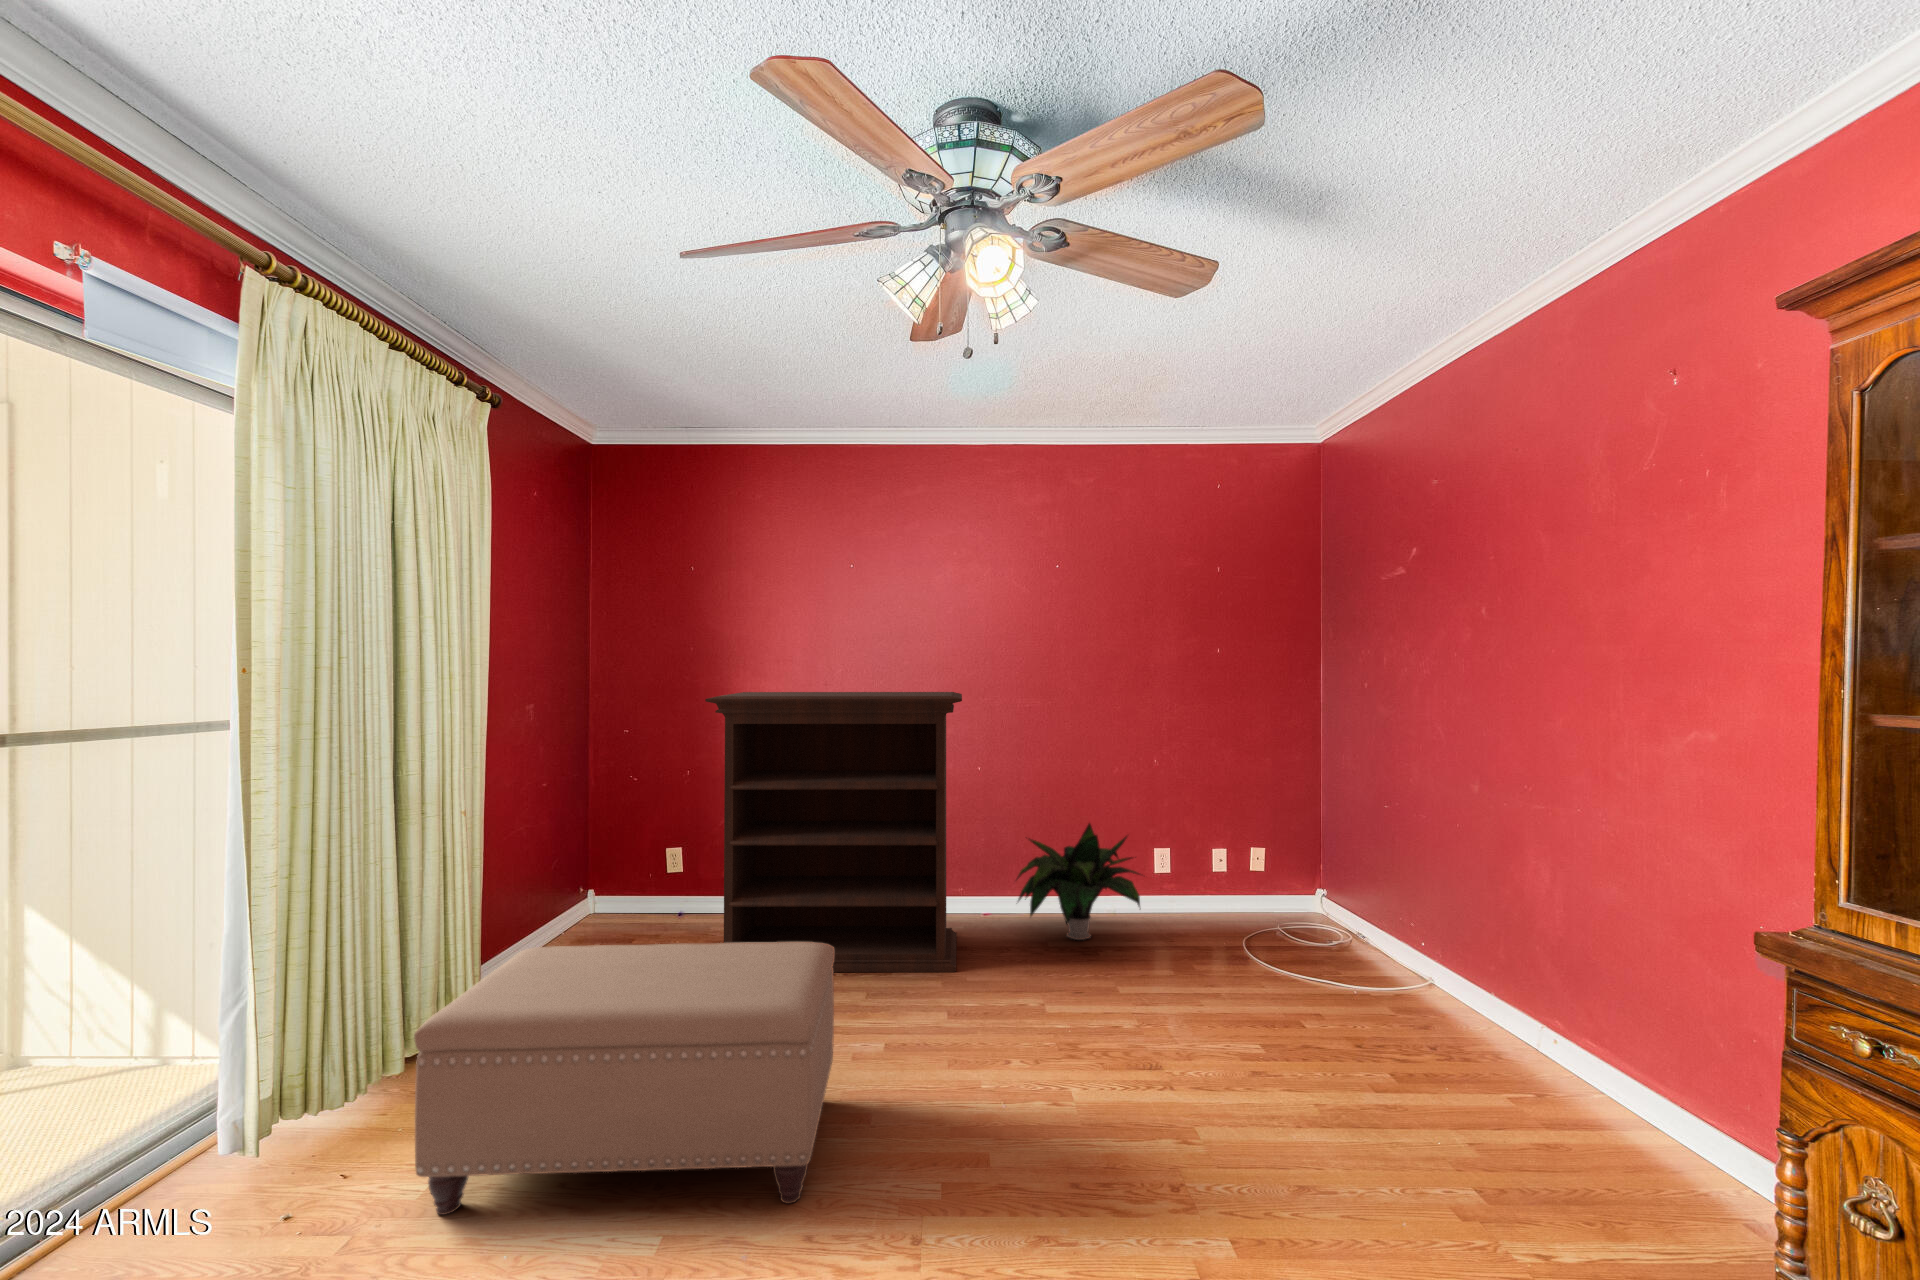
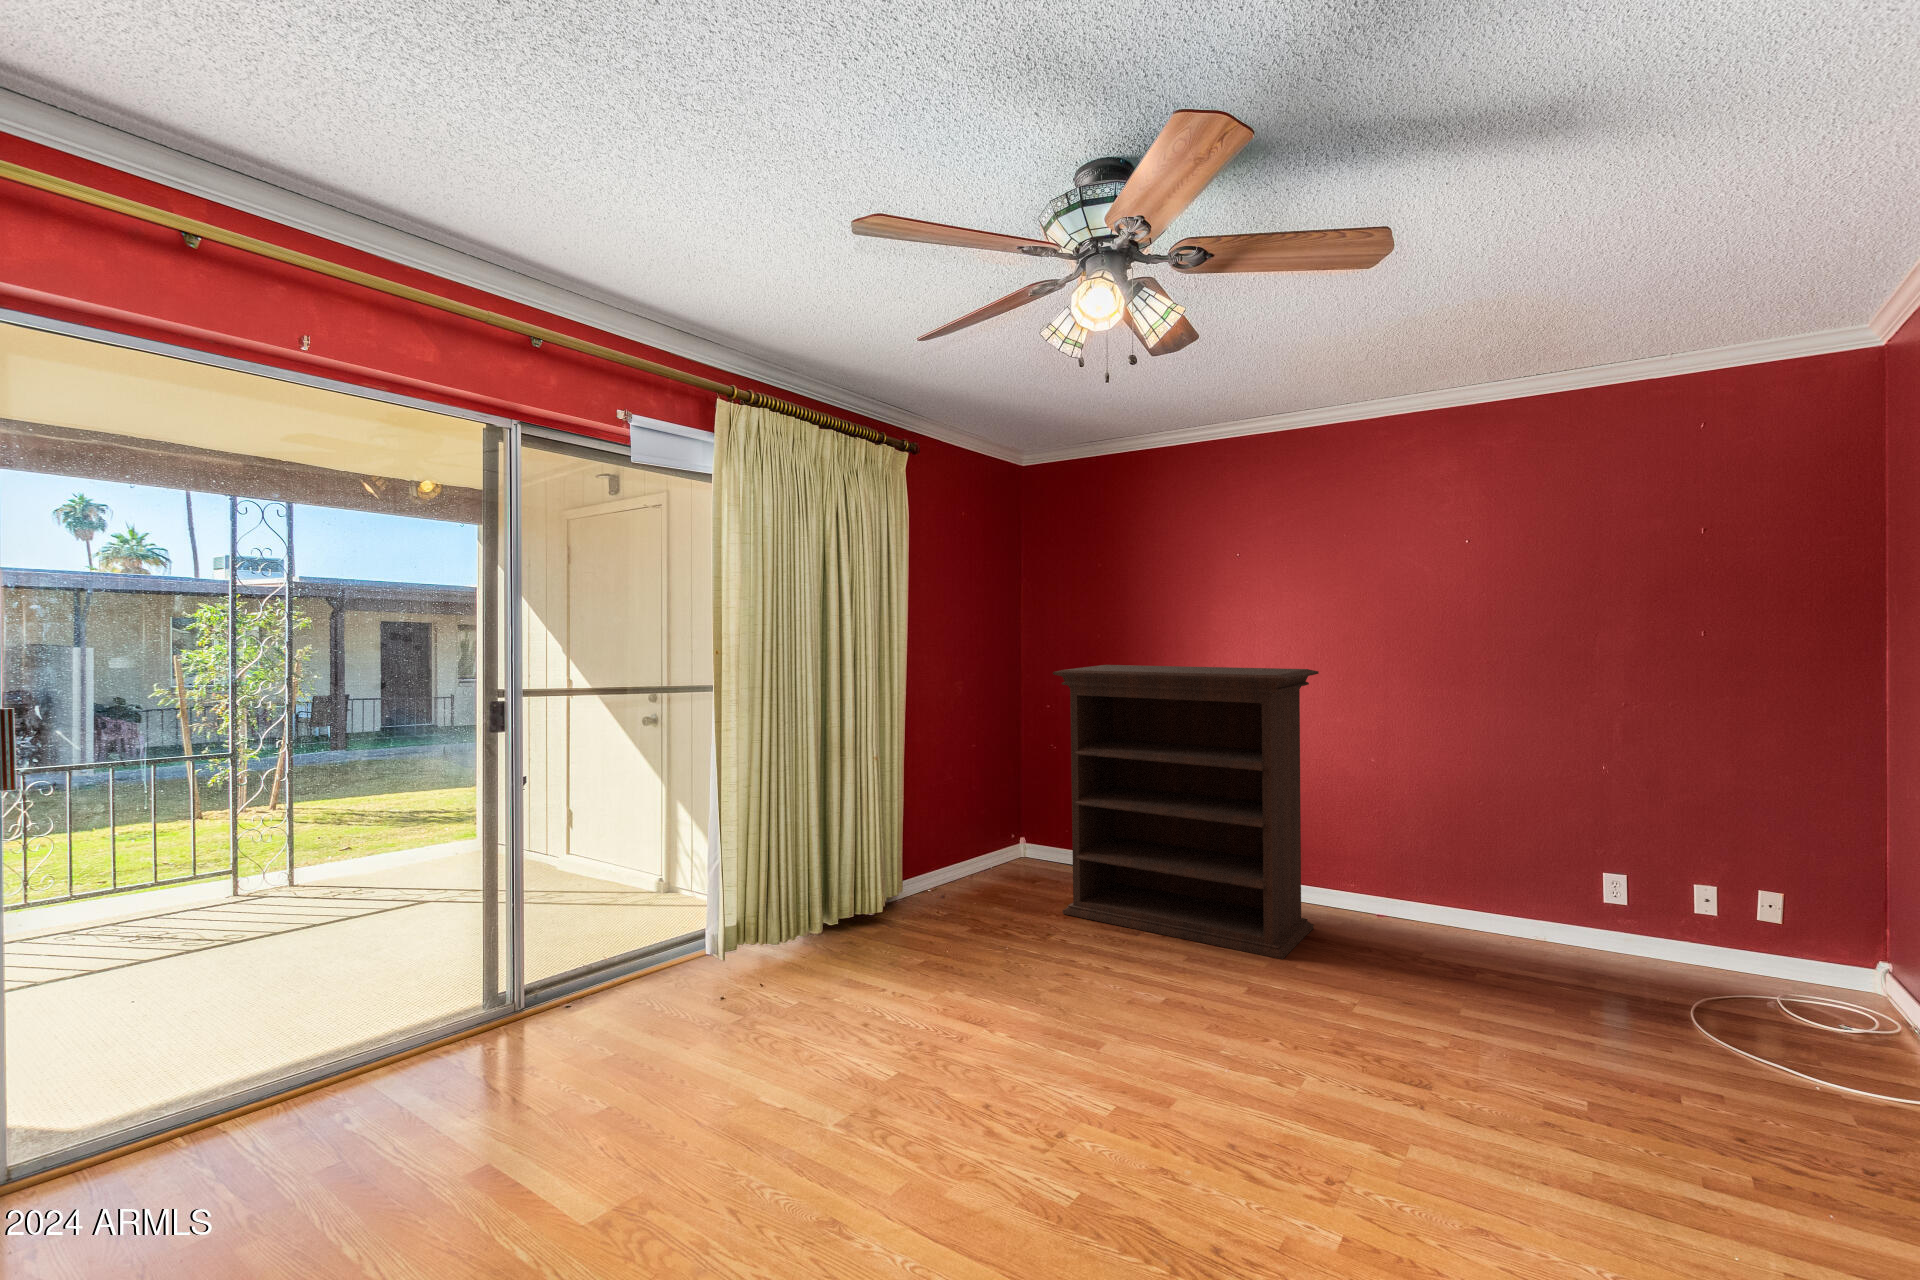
potted plant: present [1017,823,1140,940] -> none [1377,826,1566,960]
ottoman: present [414,942,834,1215] -> none [789,858,1089,1081]

